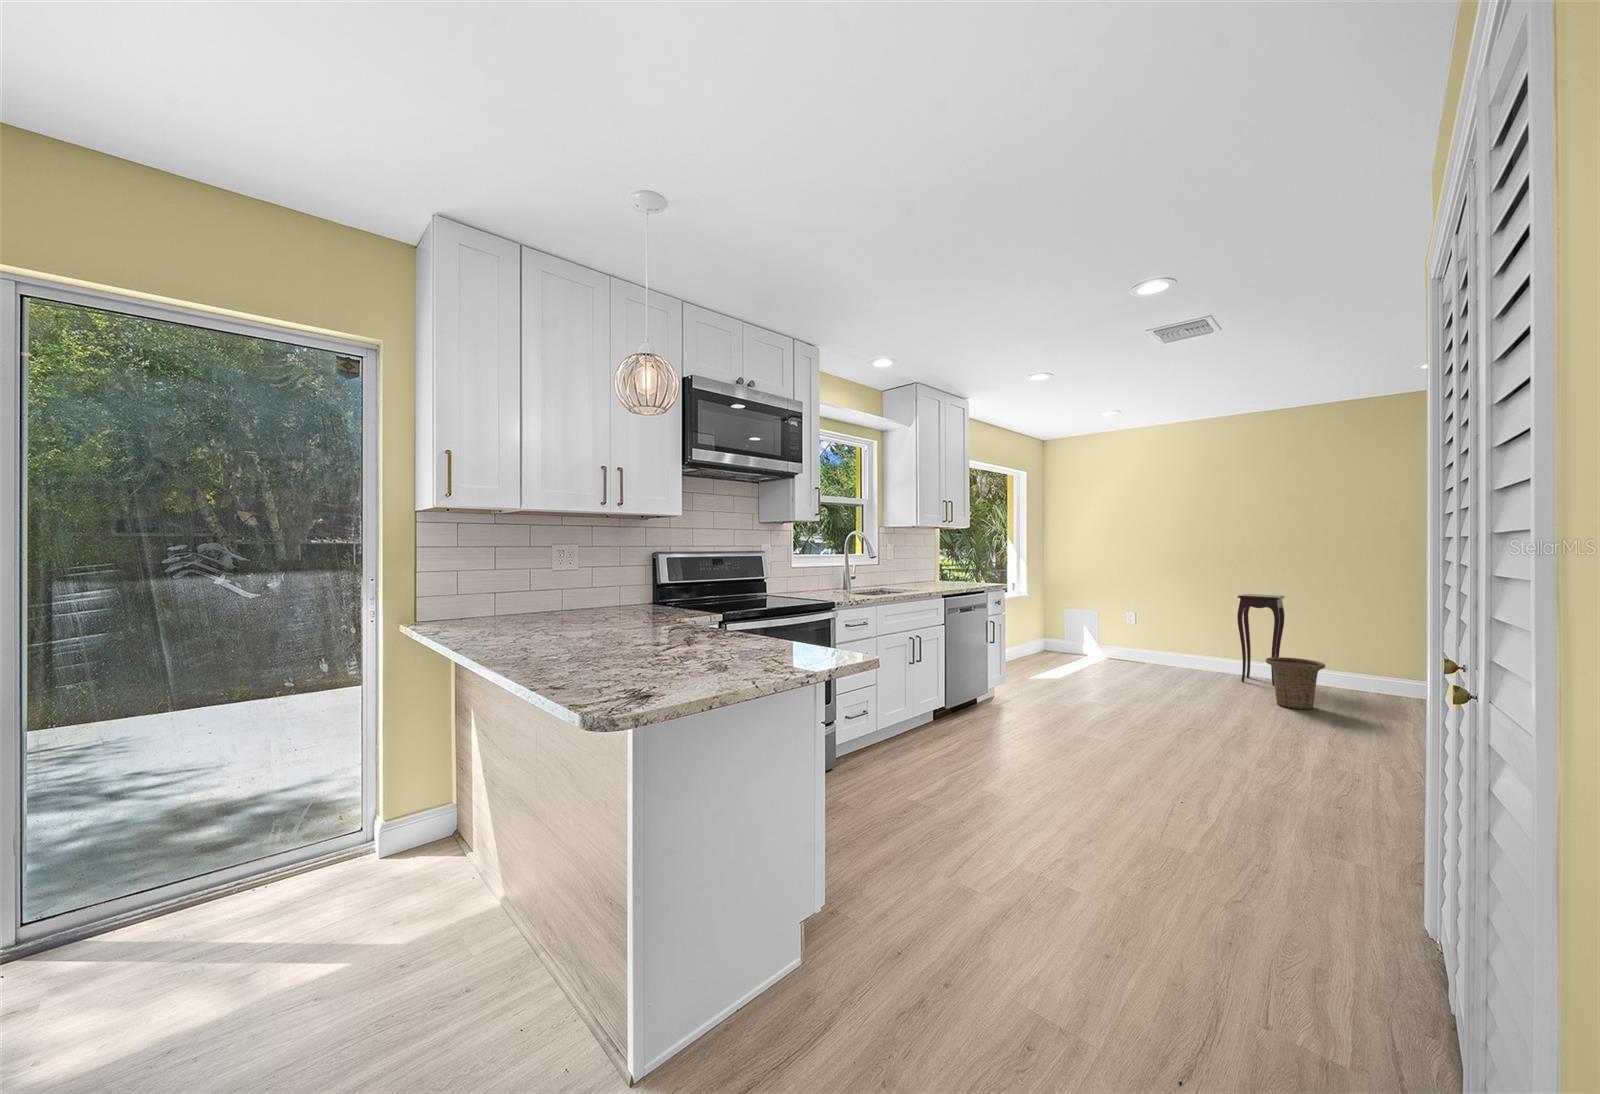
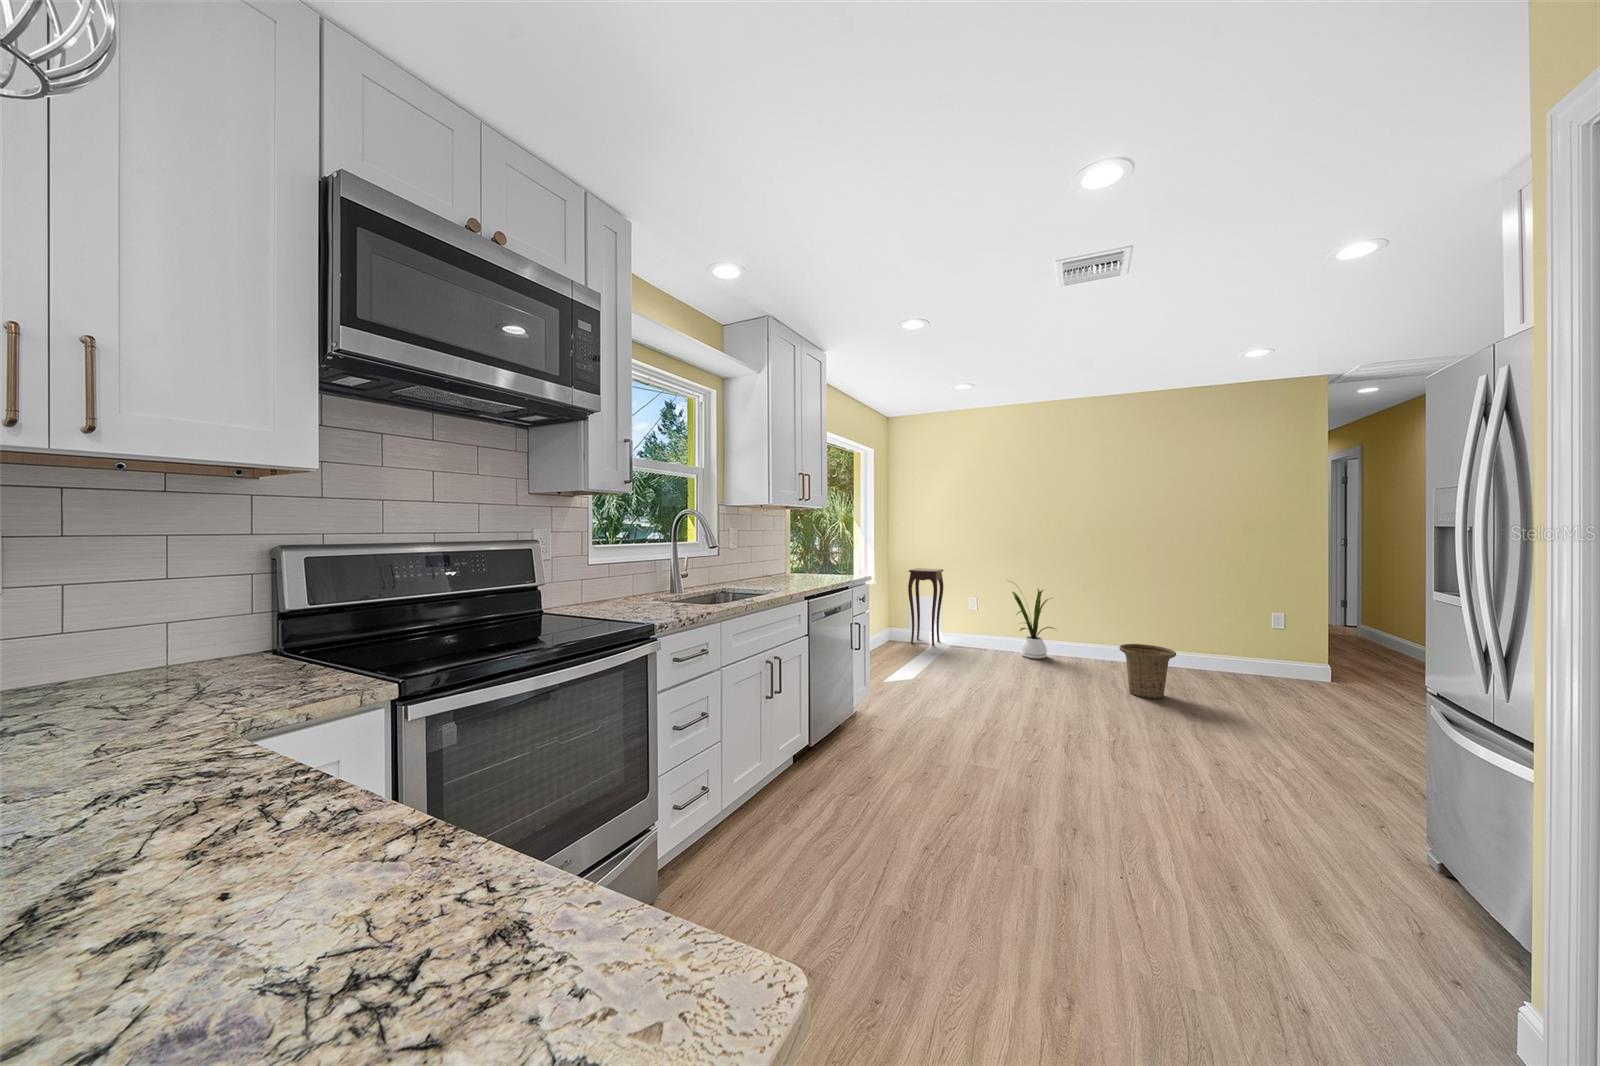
side table: present [1237,594,1285,686] -> present [908,568,944,645]
house plant: none [1162,596,1221,675] -> present [1010,581,1054,659]

